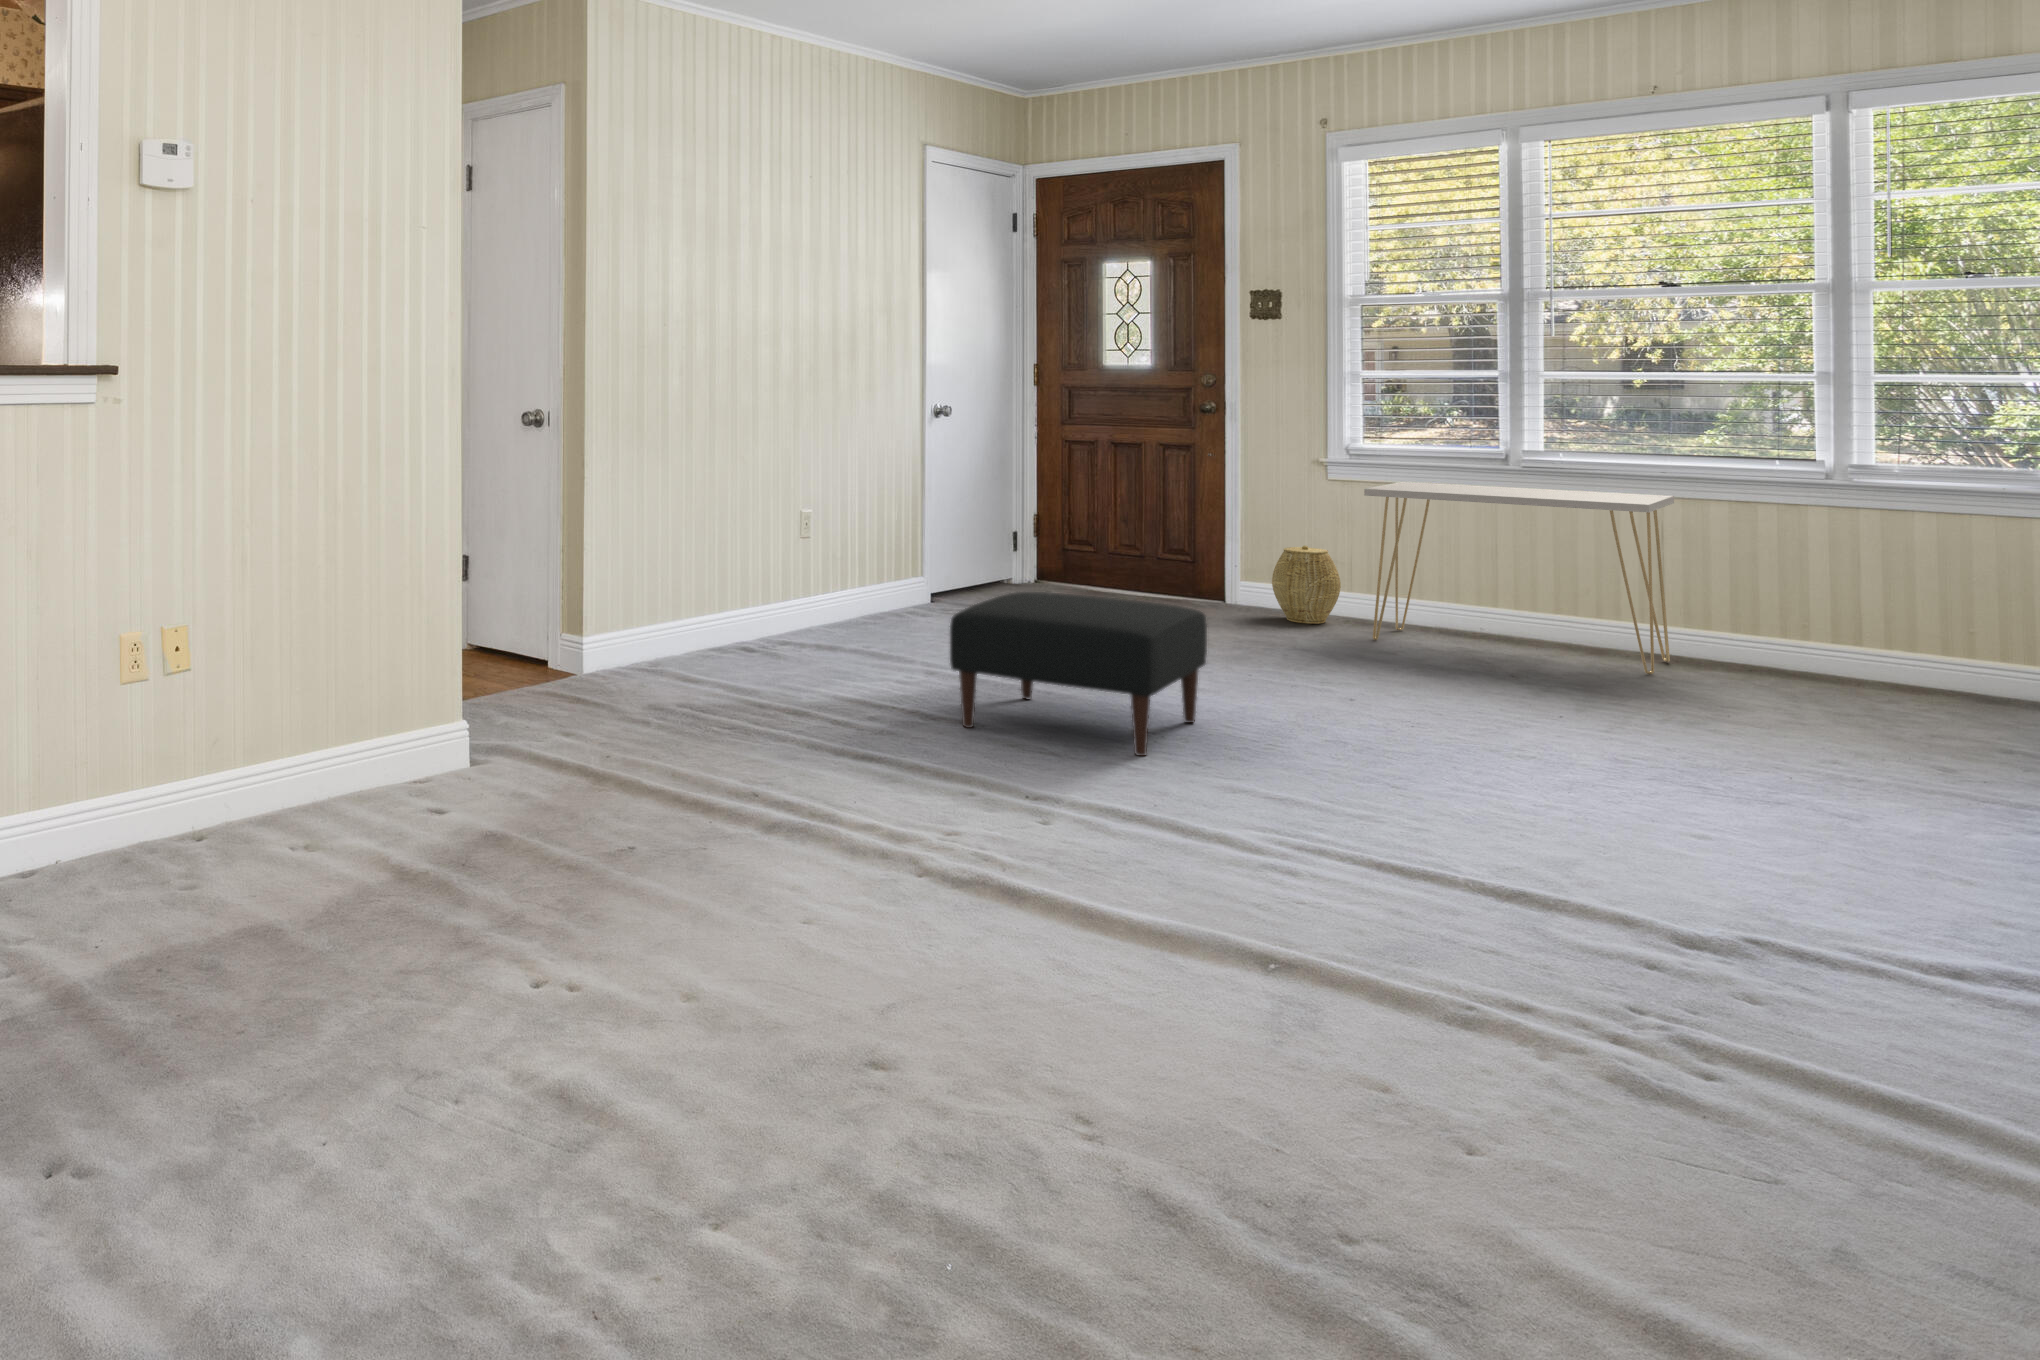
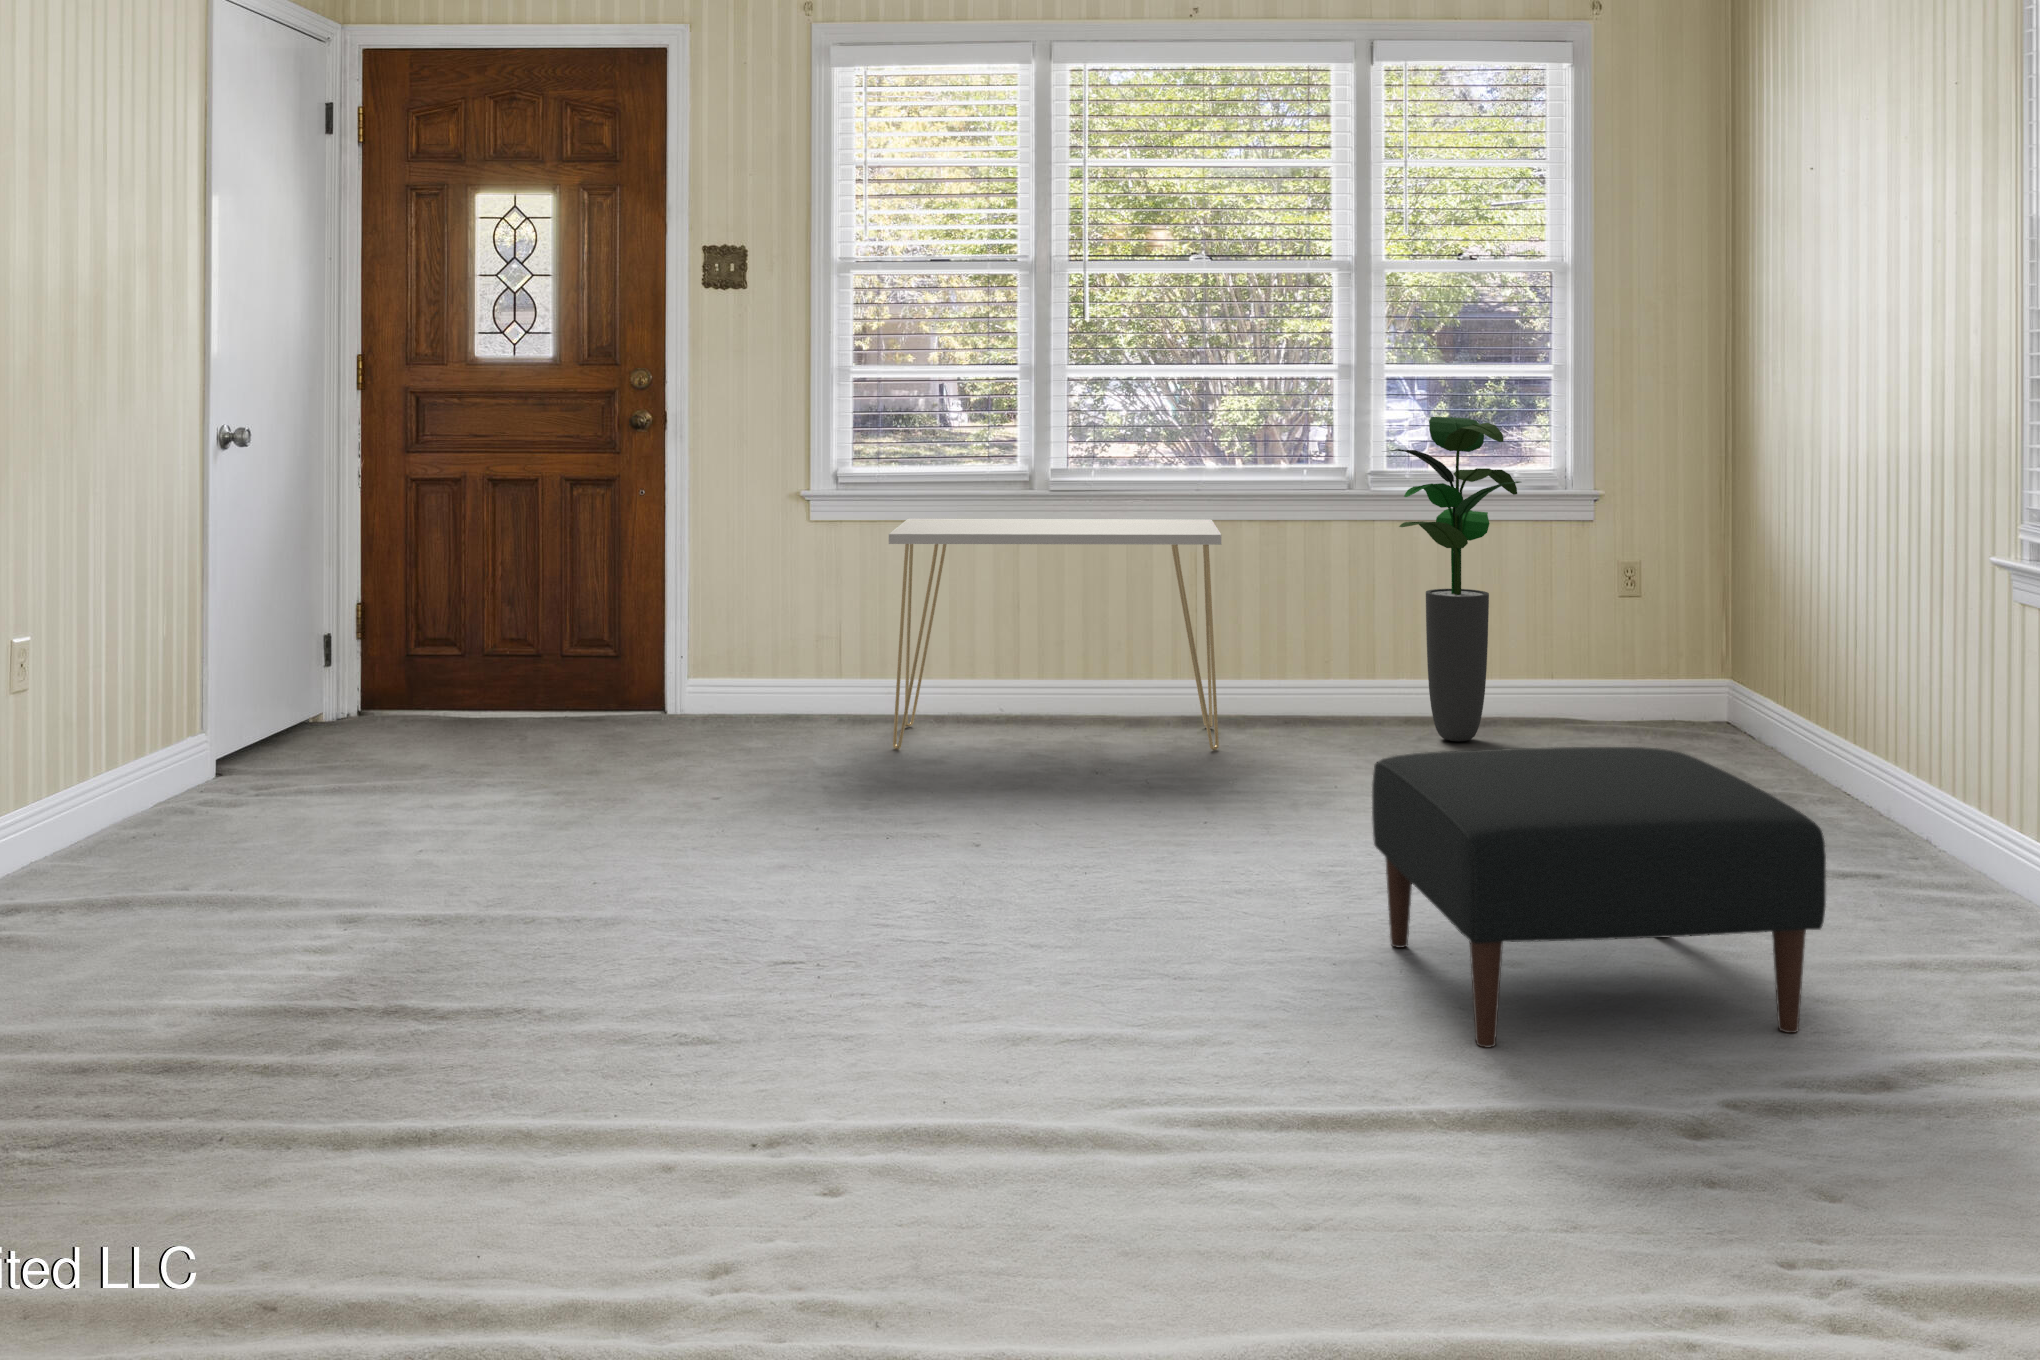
potted plant: none [1836,418,2006,702] -> present [1390,417,1520,741]
woven basket: present [1272,545,1341,624] -> none [743,619,833,734]
ottoman: present [950,592,1207,756] -> present [1372,747,1826,1048]

